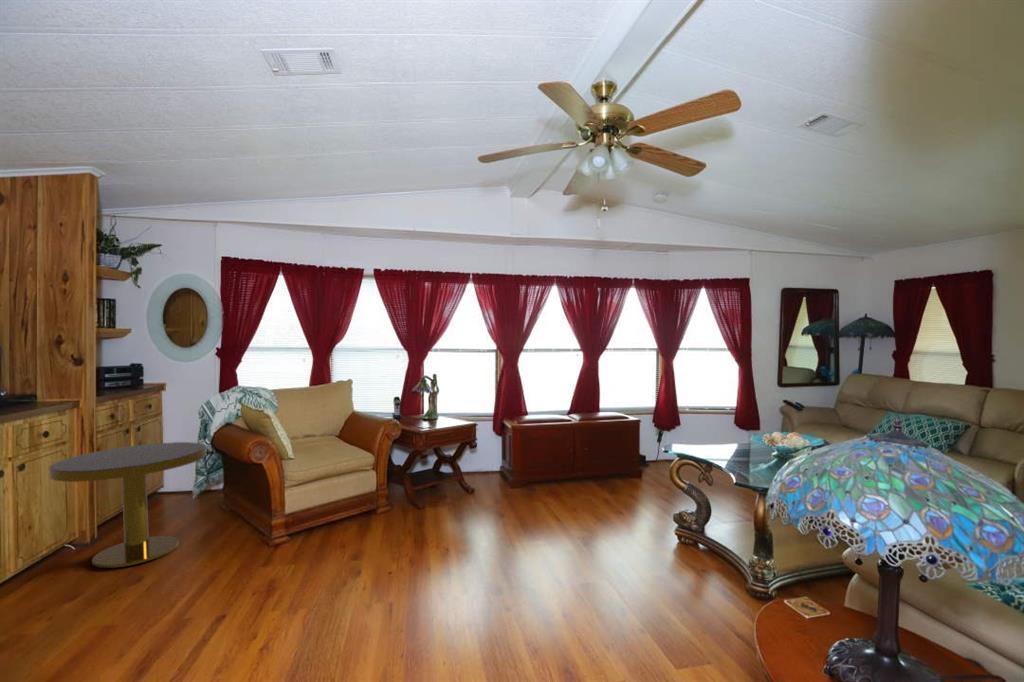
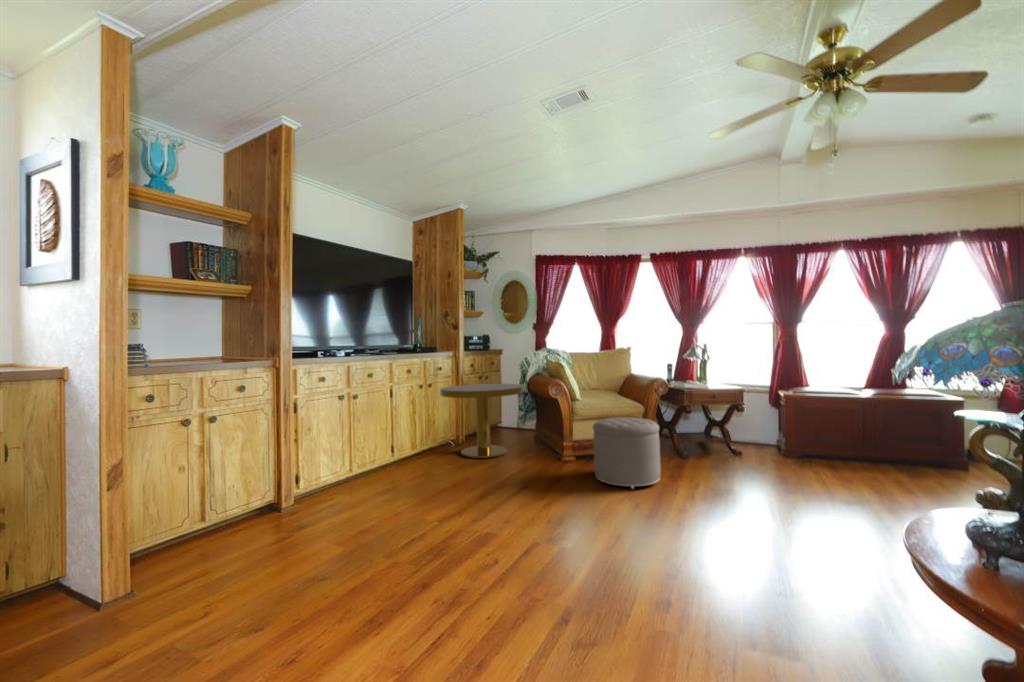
ottoman: none [315,476,399,569] -> present [593,417,661,489]

